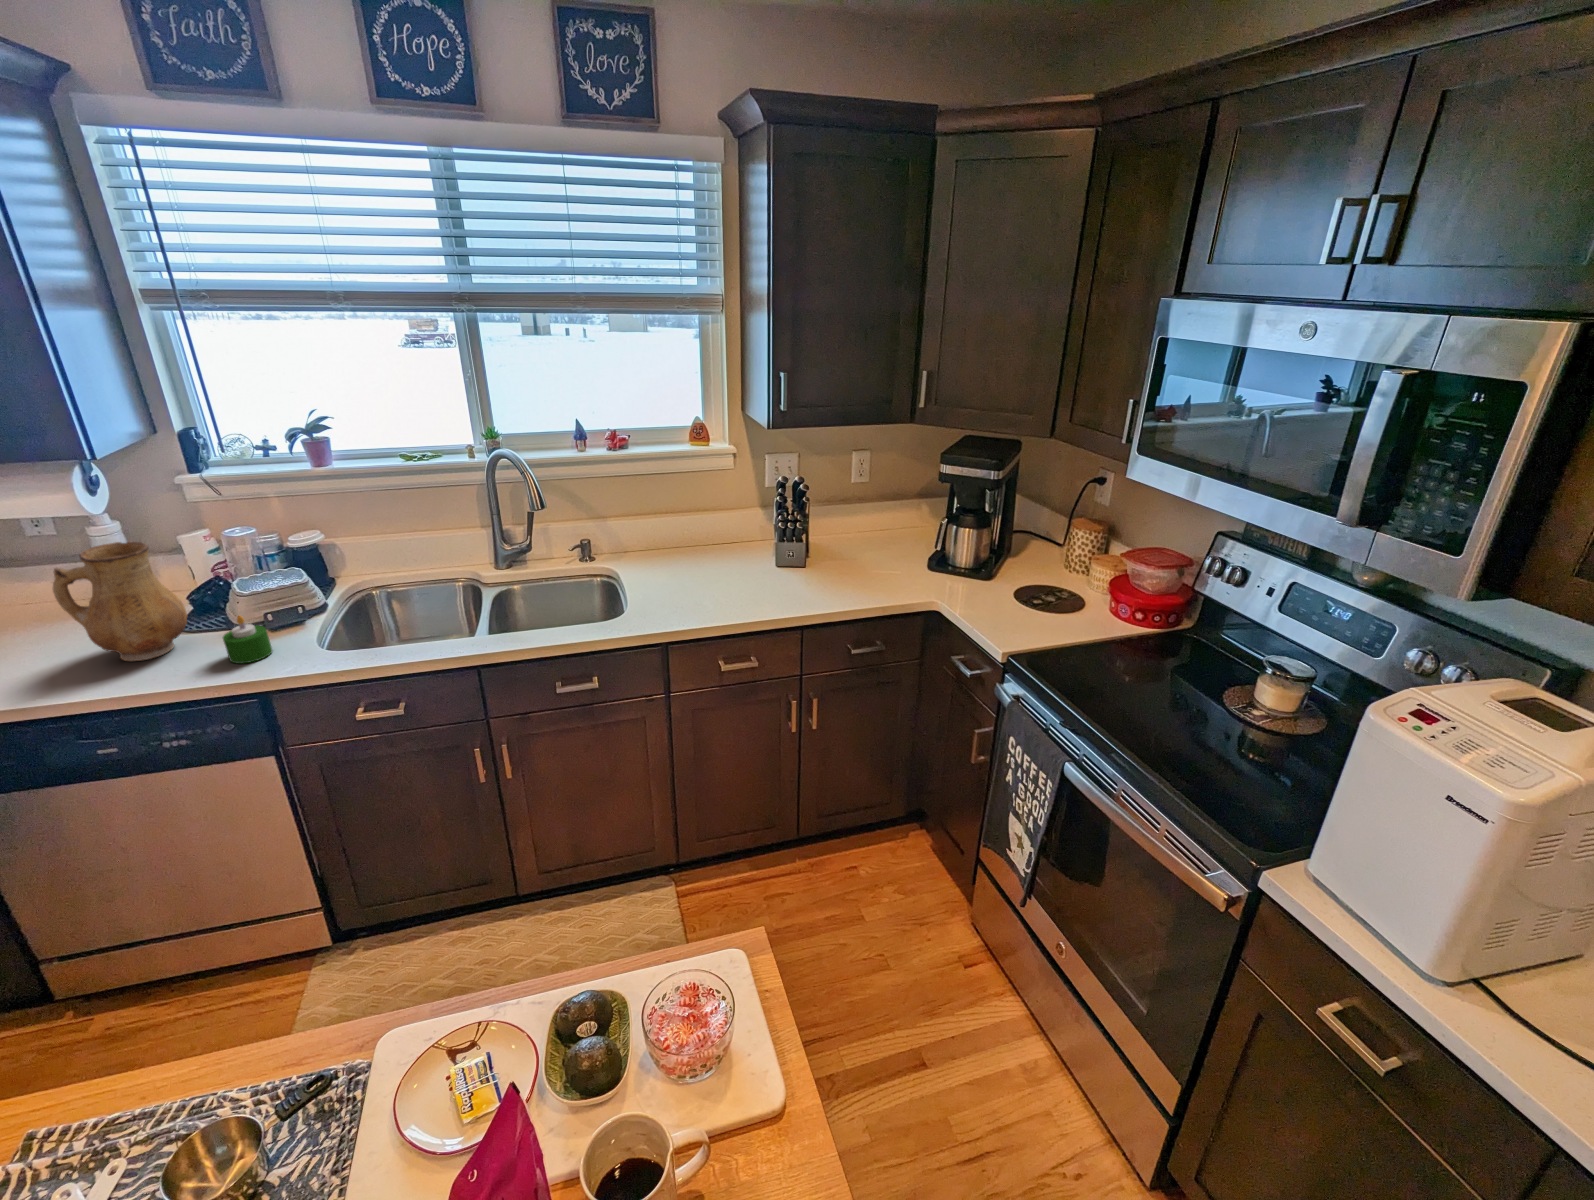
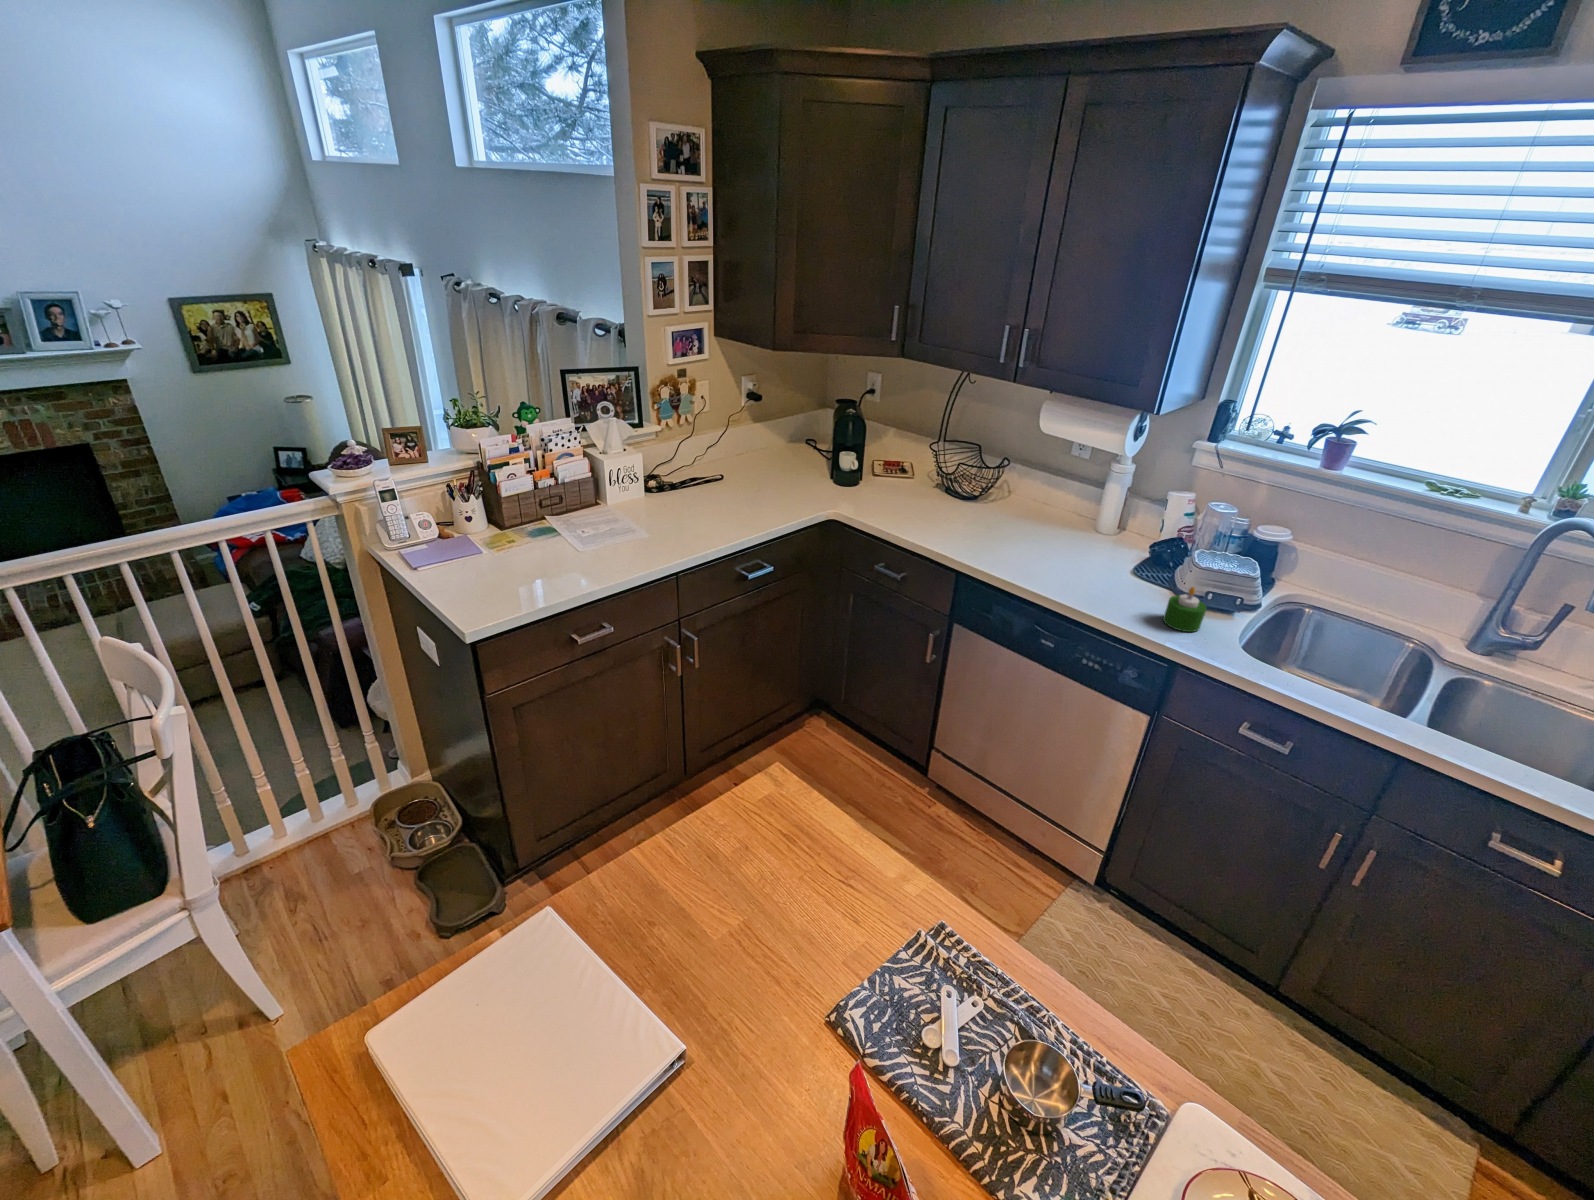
ceramic pitcher: present [53,542,188,661] -> none [1076,485,1157,588]

